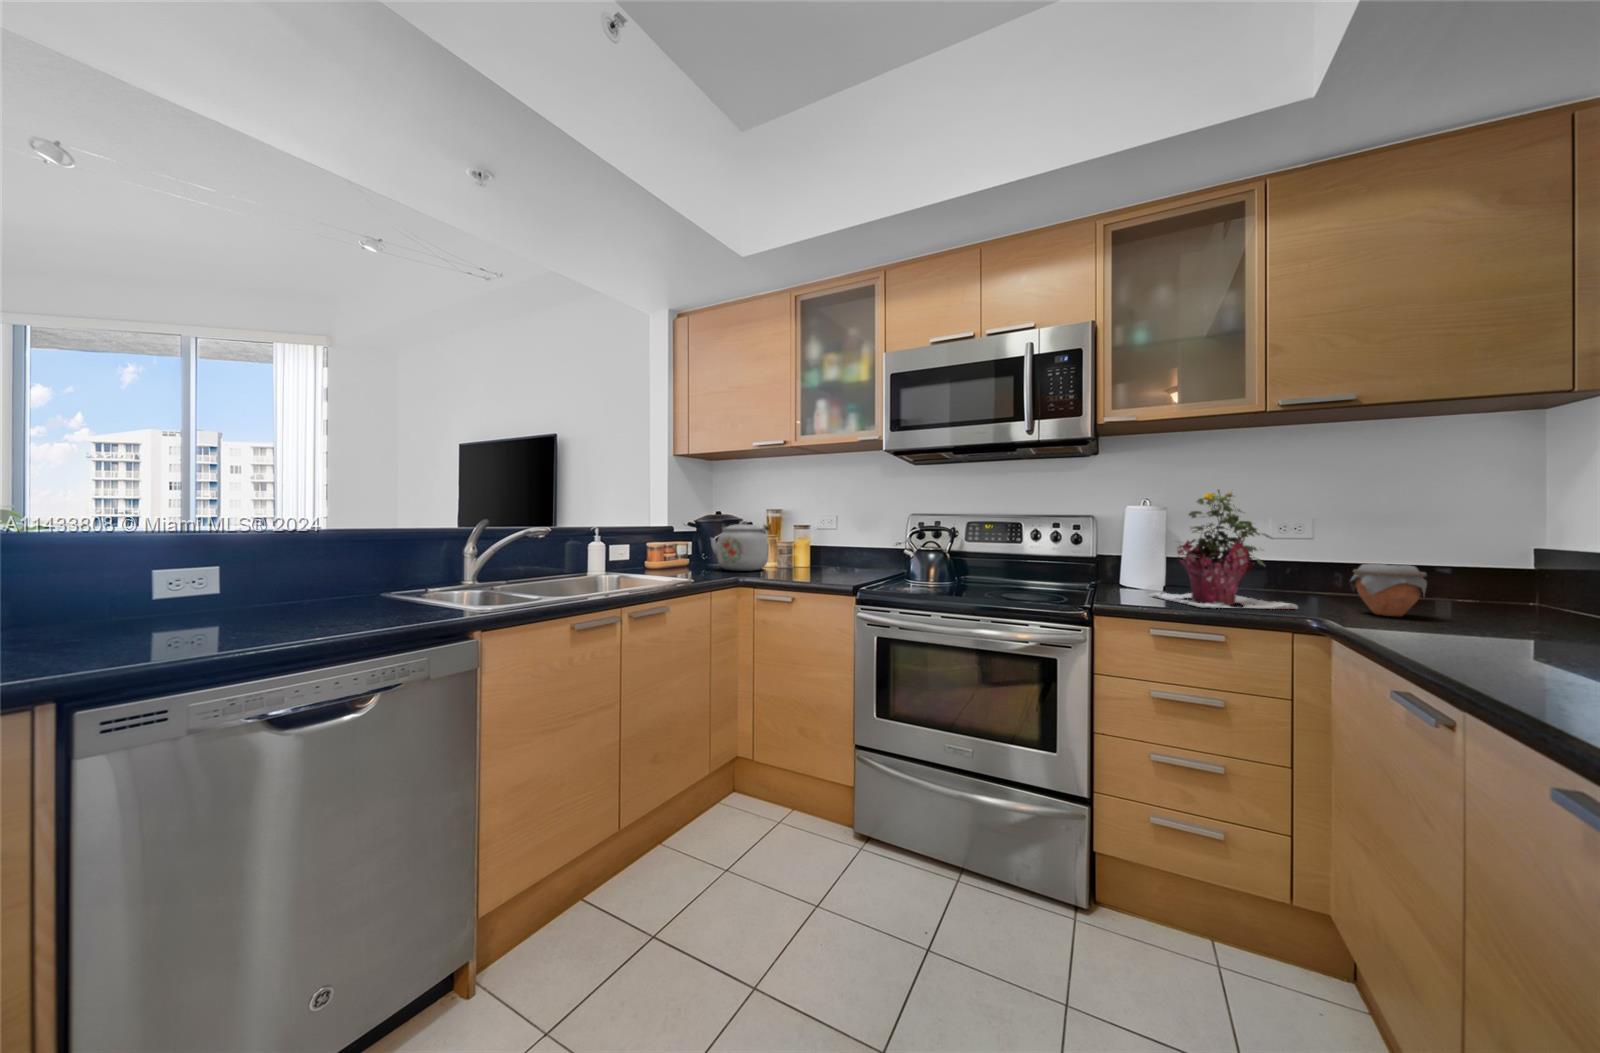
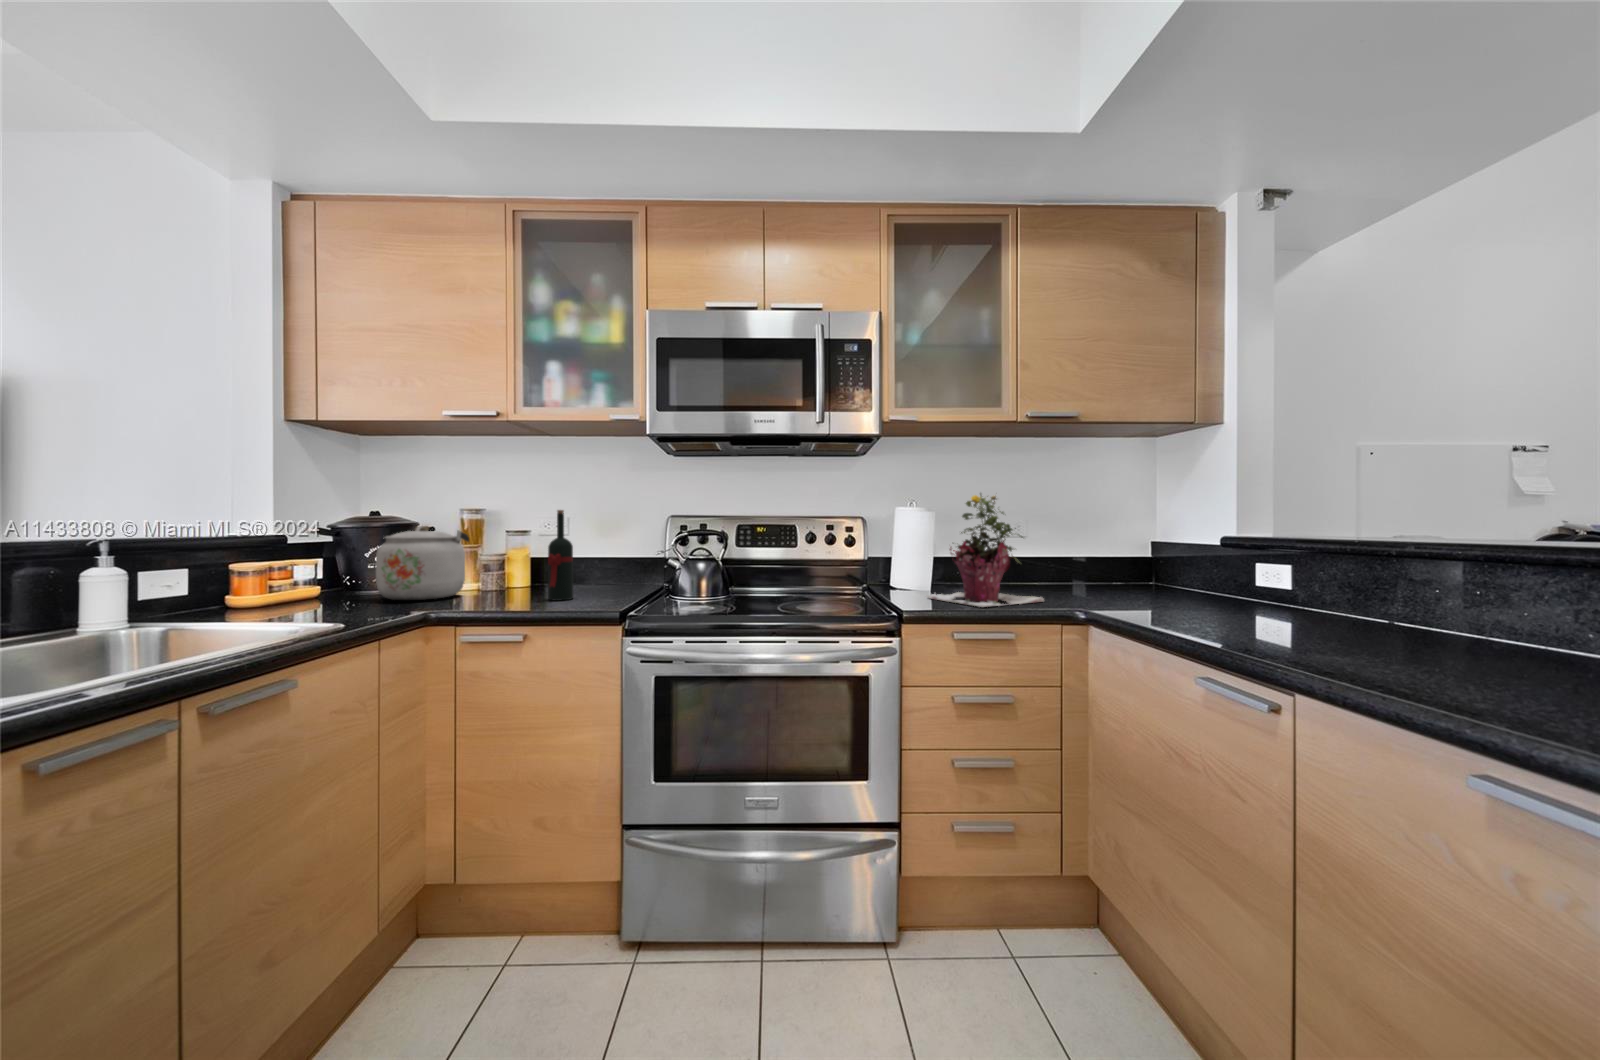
wine bottle: none [817,510,834,577] -> present [548,510,573,600]
jar: present [1350,564,1427,617] -> none [1077,558,1126,602]

